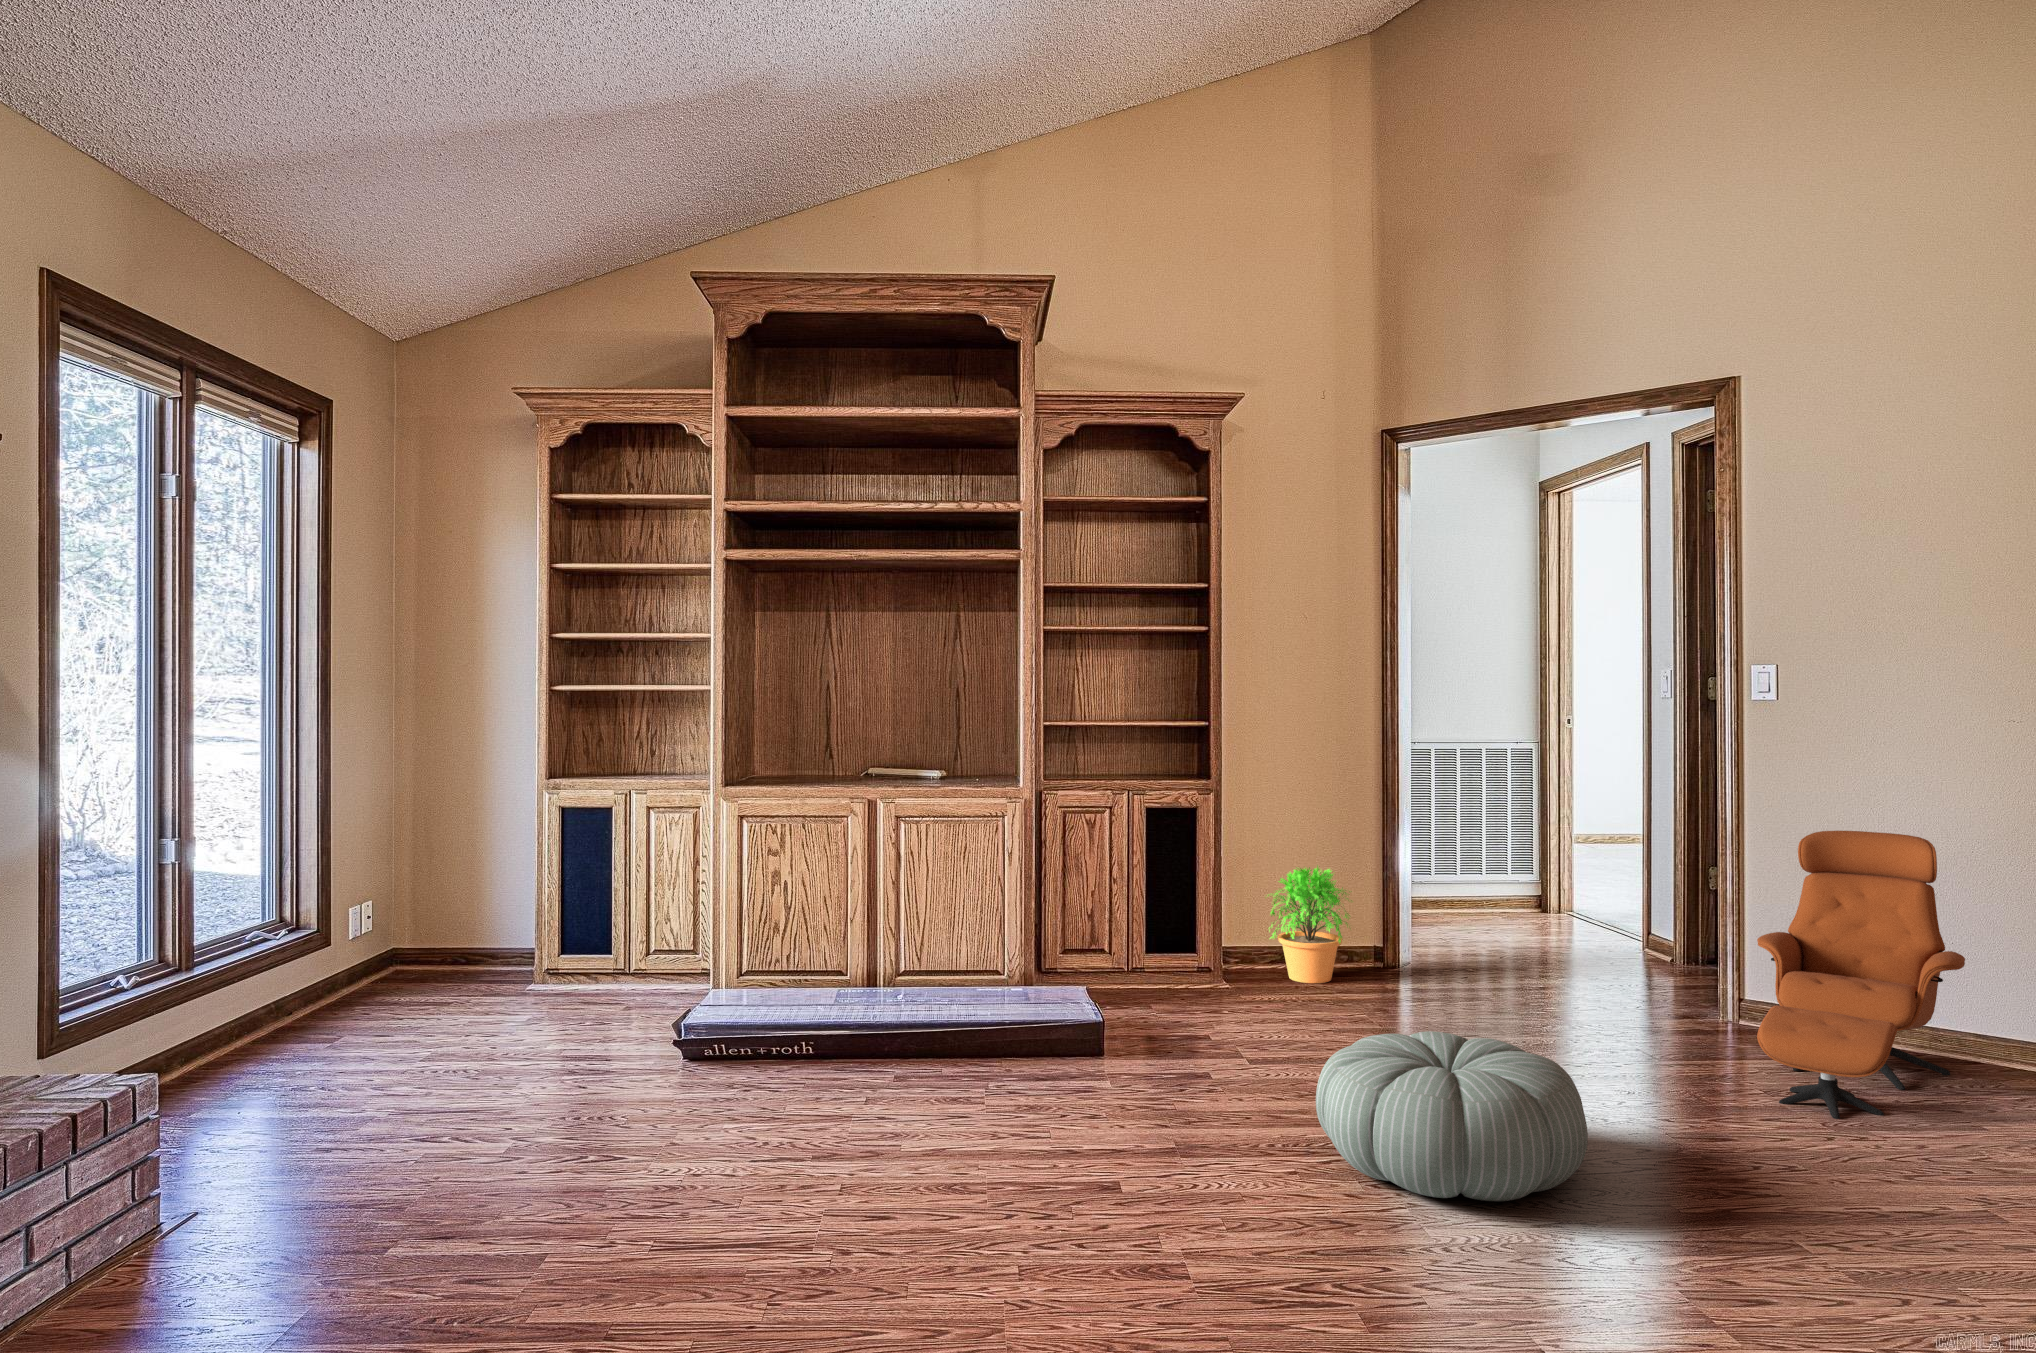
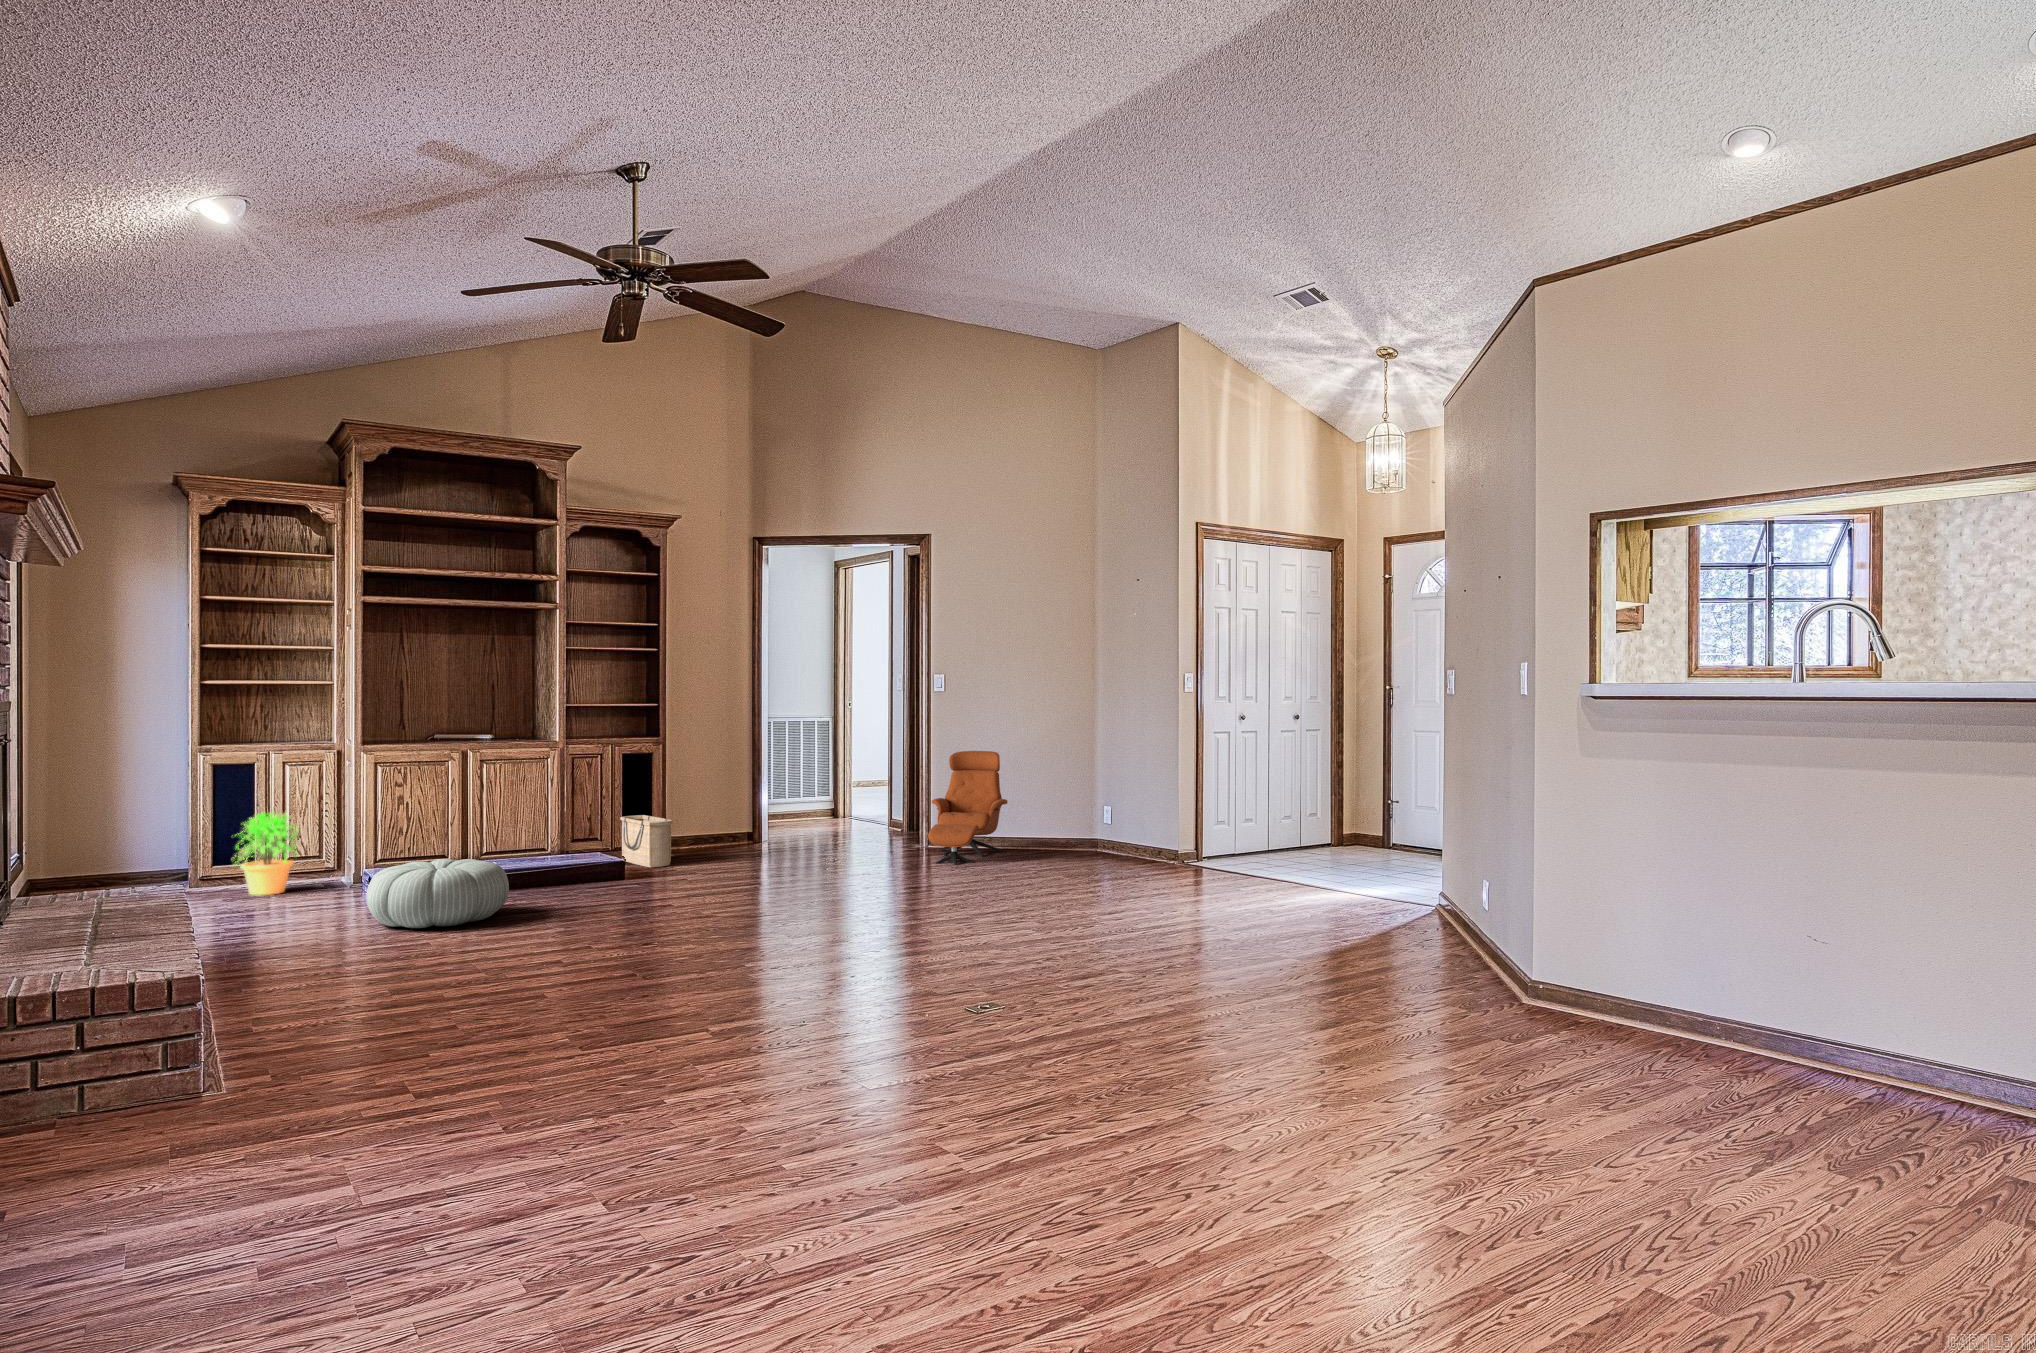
potted plant: present [1268,866,1350,983] -> present [235,812,298,896]
basket: none [1133,916,1209,1023] -> present [620,815,673,868]
pouf: present [1316,1031,1588,1201] -> present [366,859,509,928]

